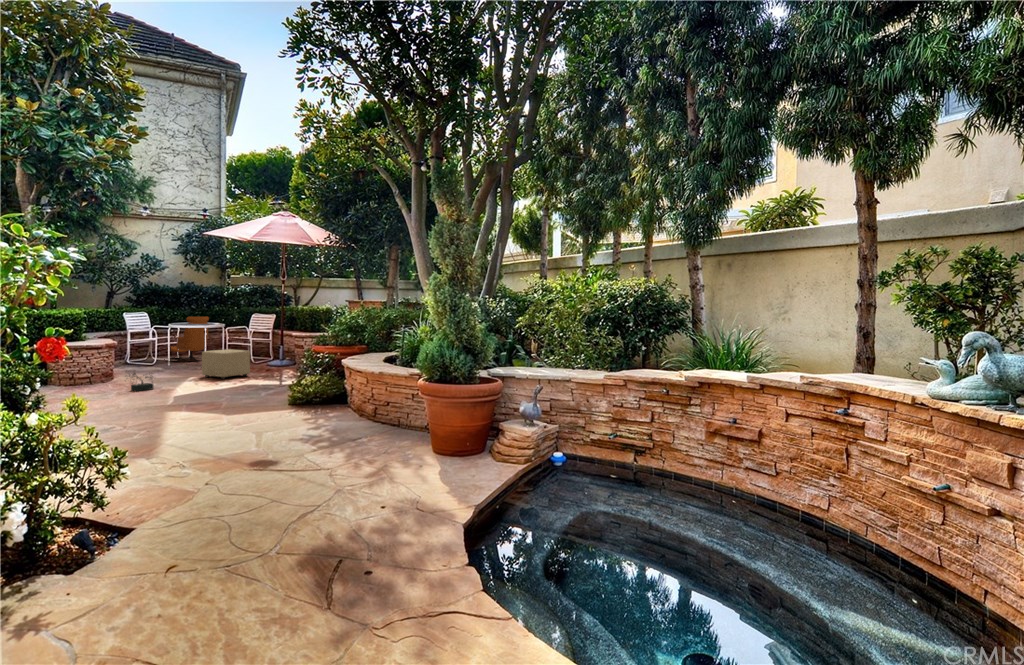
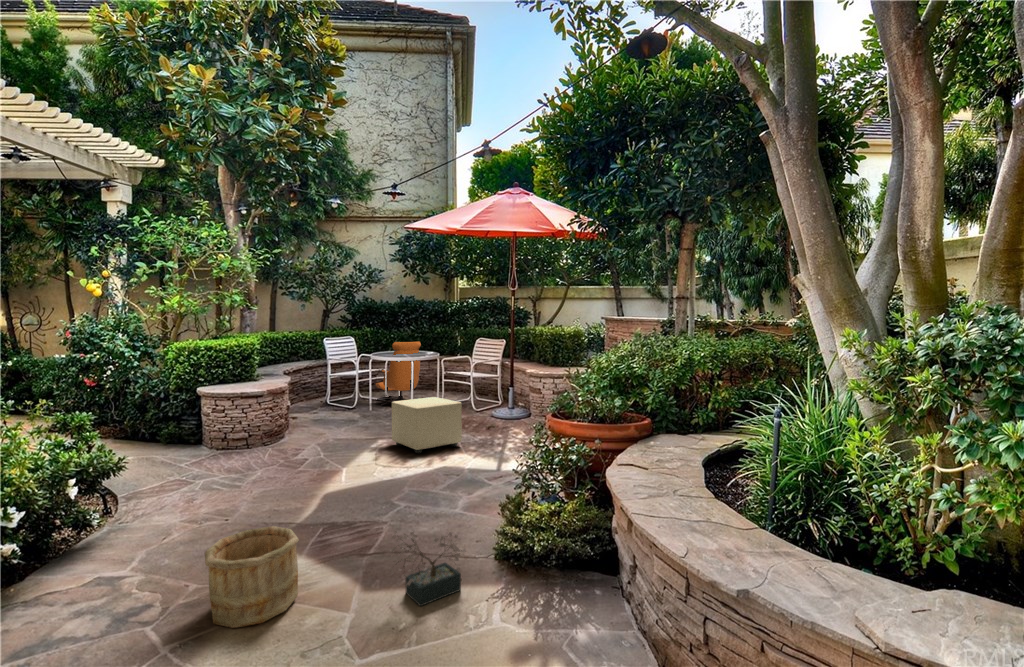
decorative plant: present [126,370,154,391] -> present [390,532,466,606]
wooden bucket: none [158,386,197,416] -> present [205,526,299,628]

